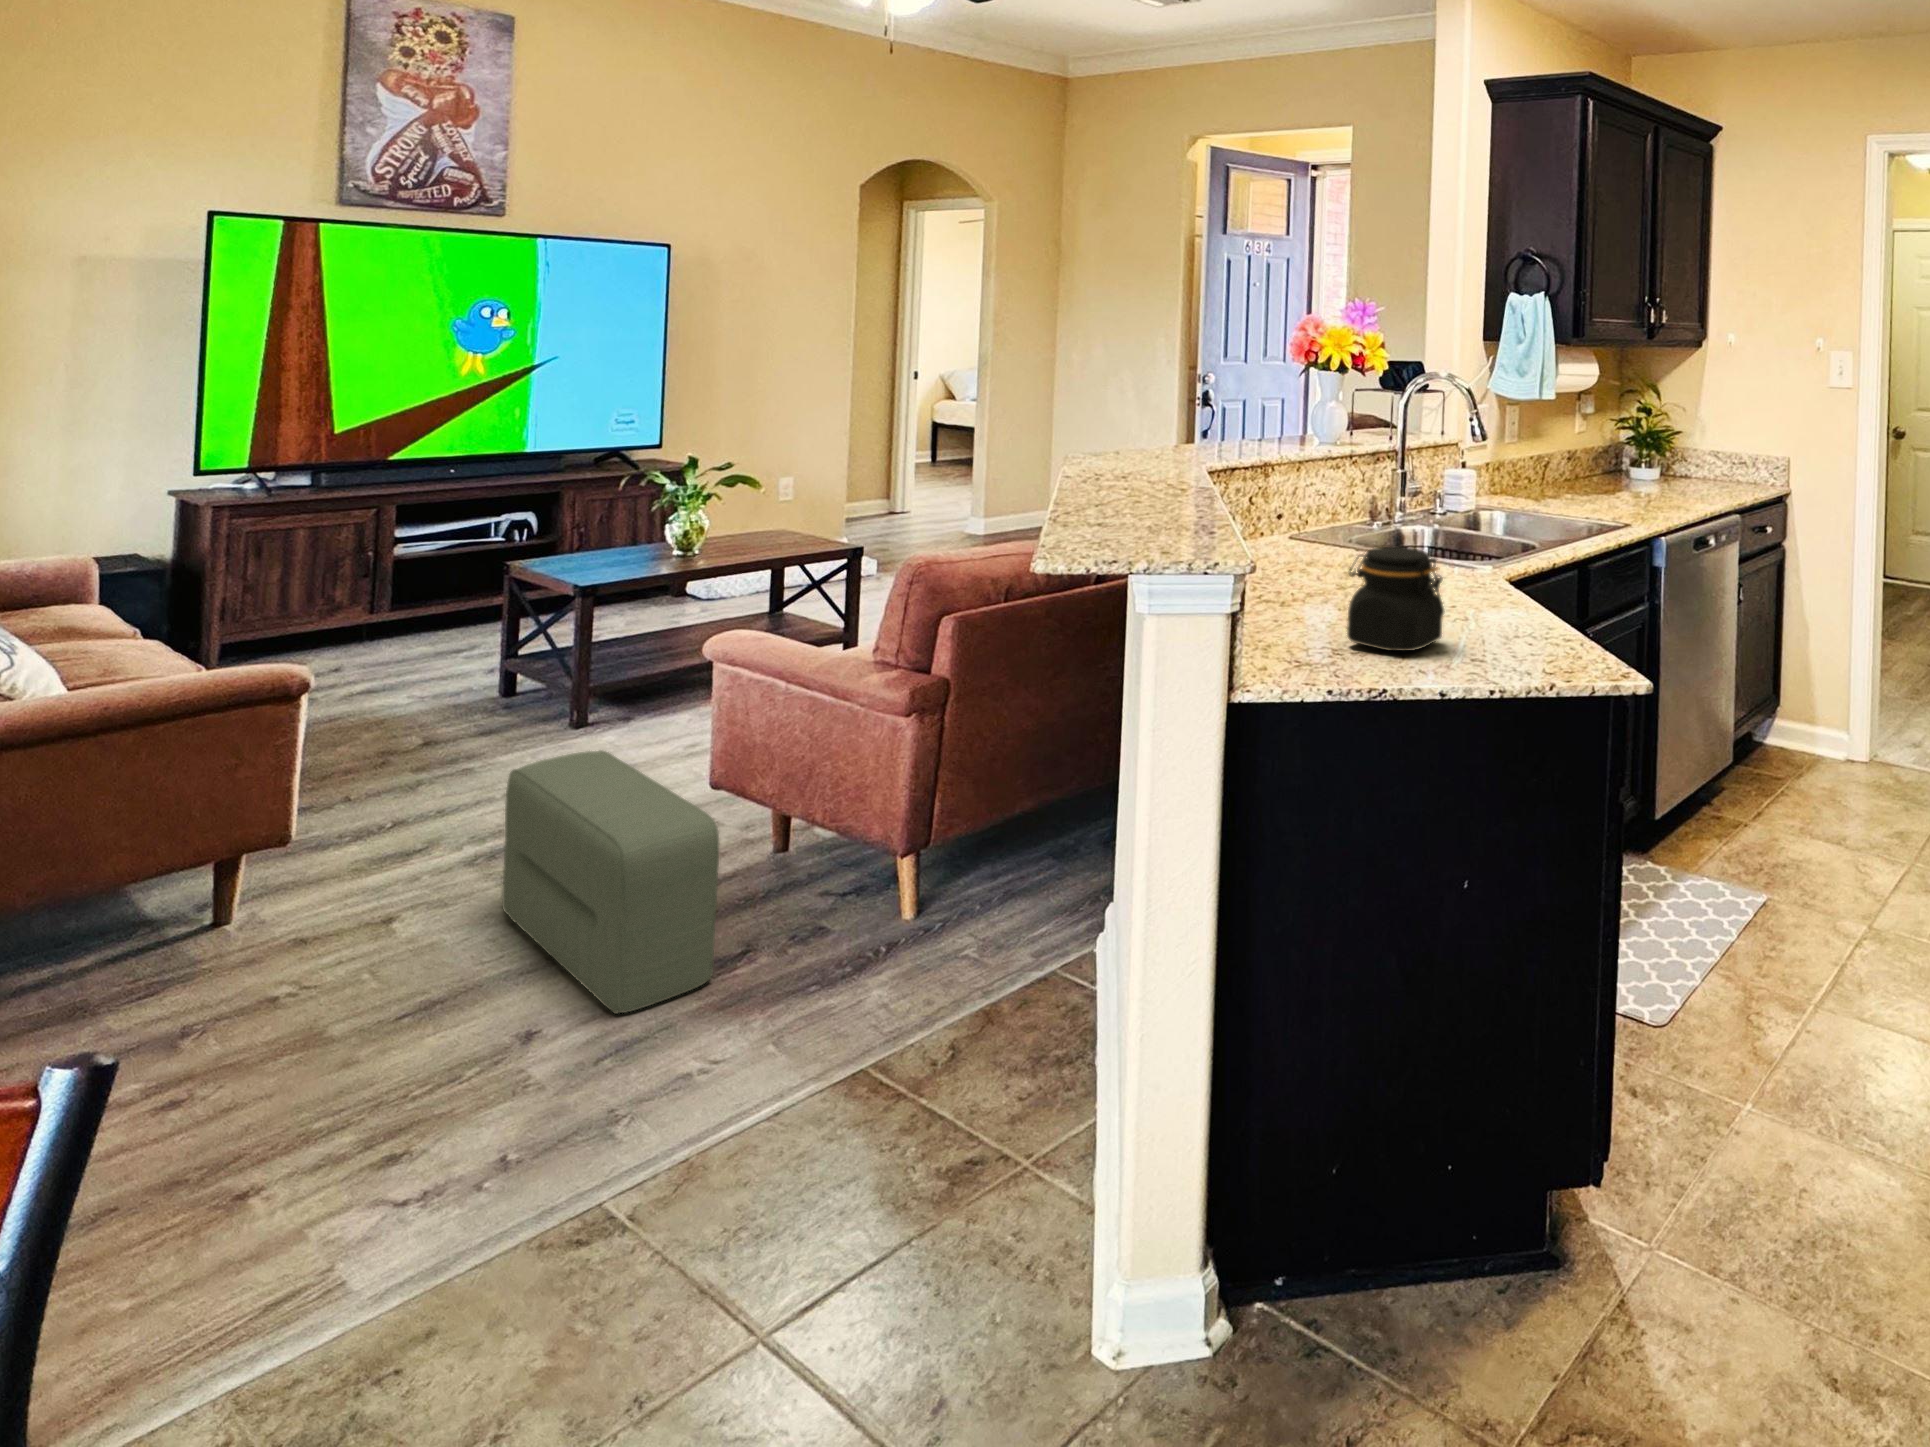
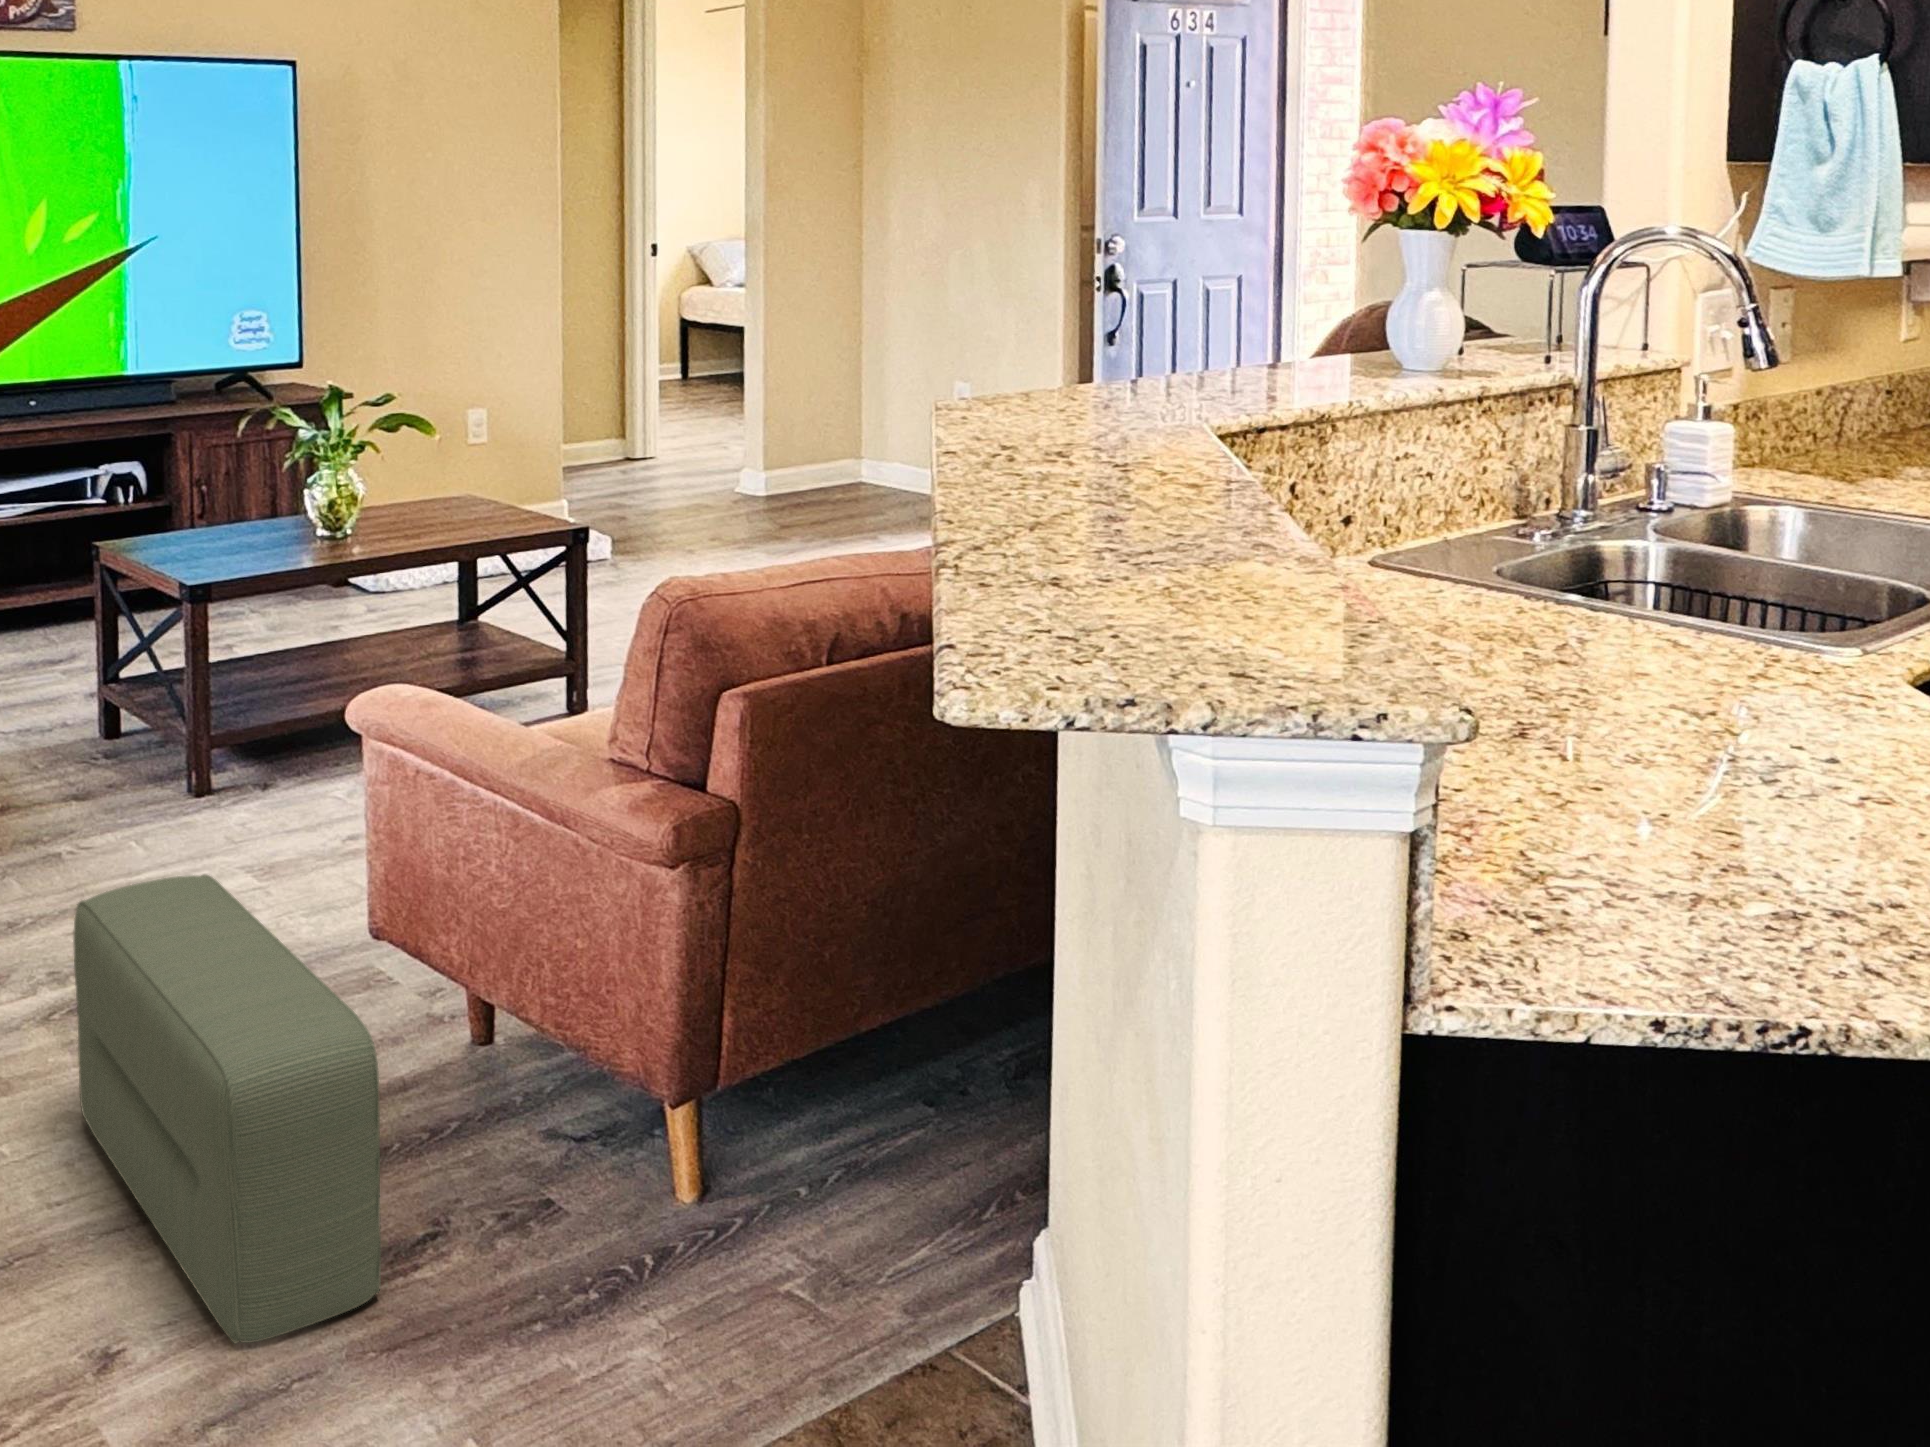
jar: present [1347,547,1445,651] -> none [1626,641,1894,901]

